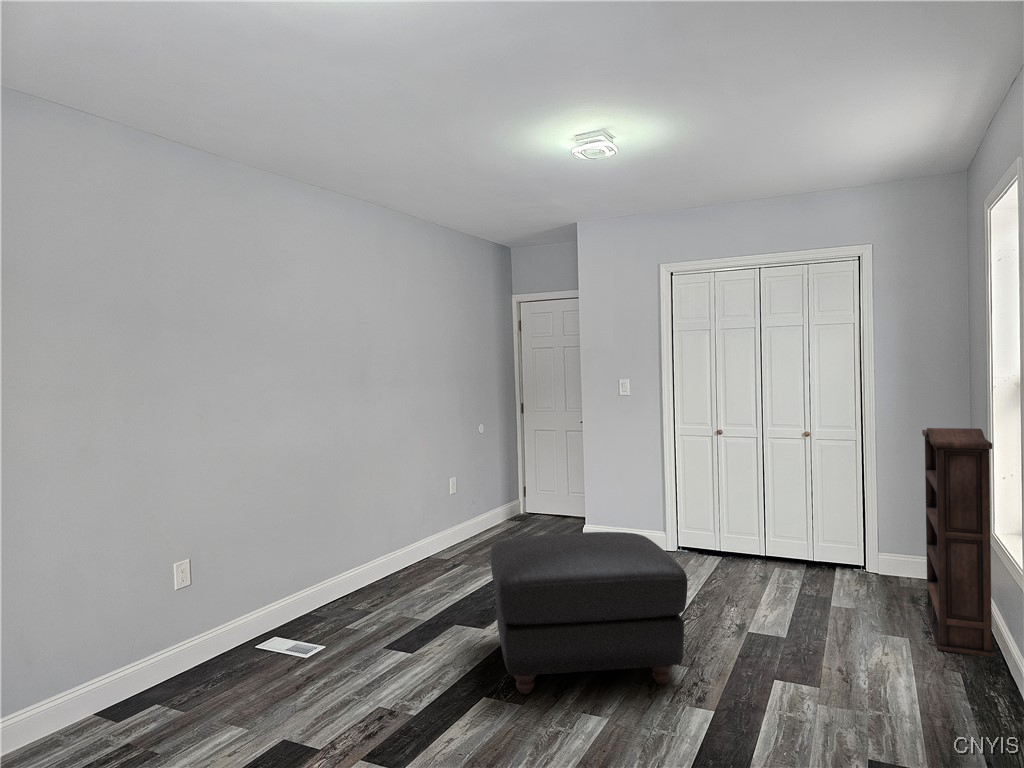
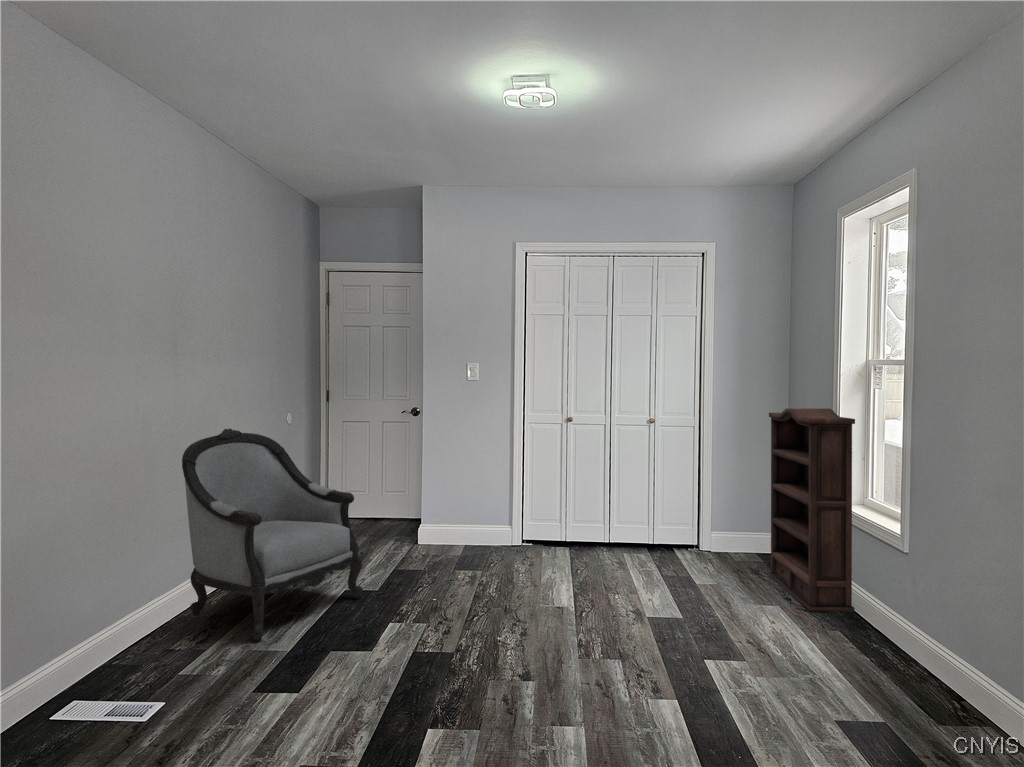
armchair: none [366,440,507,611] -> present [182,429,363,641]
ottoman: present [491,532,688,694] -> none [393,522,641,717]

